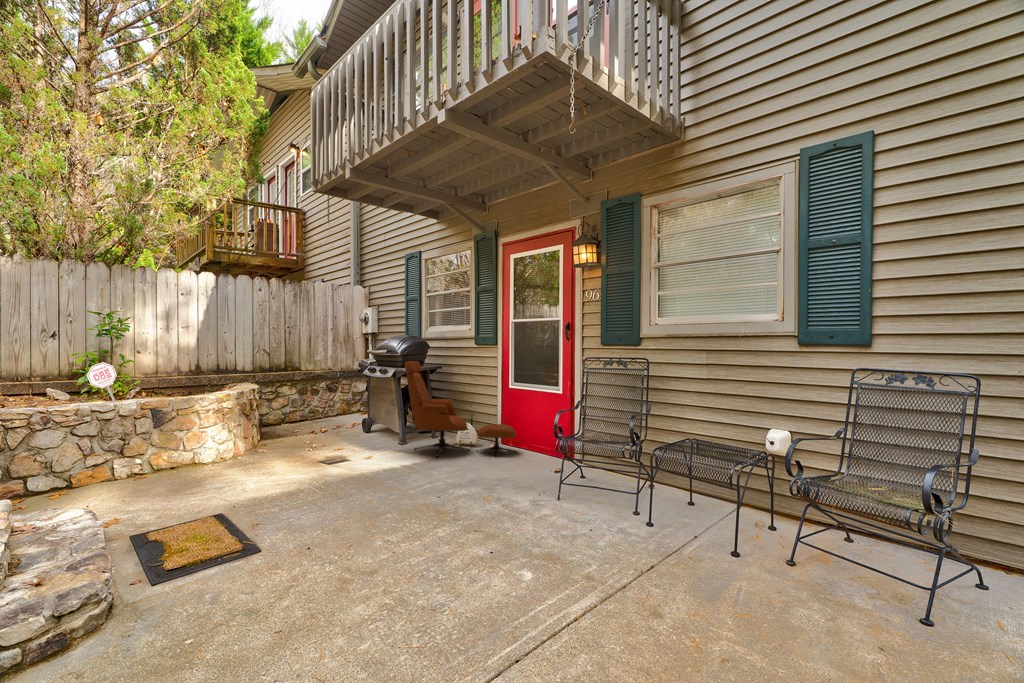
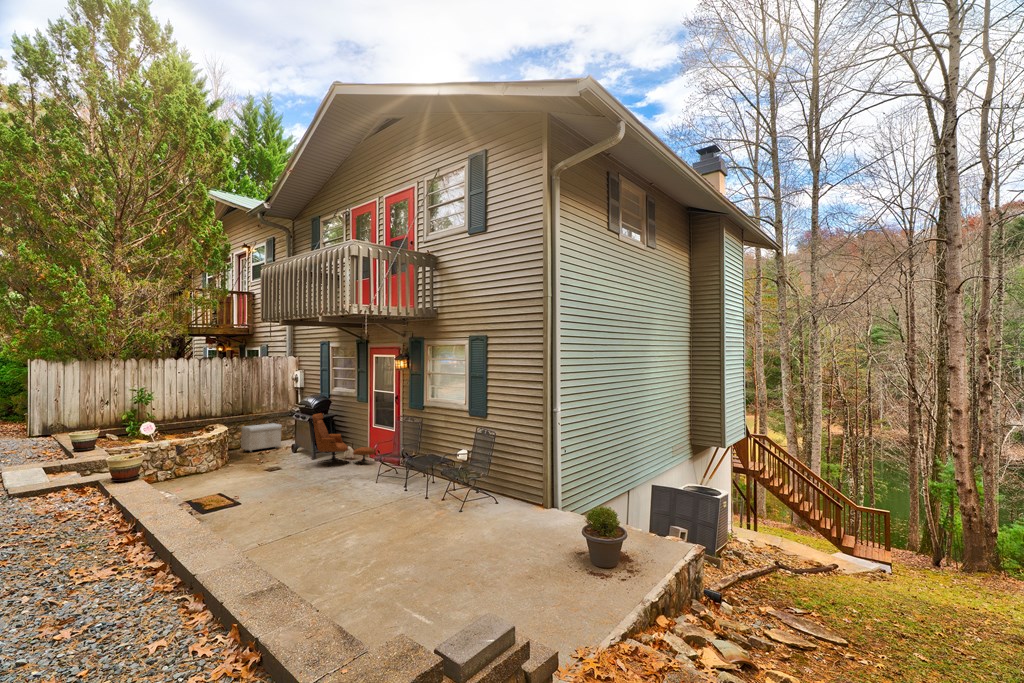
storage bench: none [284,386,346,431] -> present [241,423,282,452]

